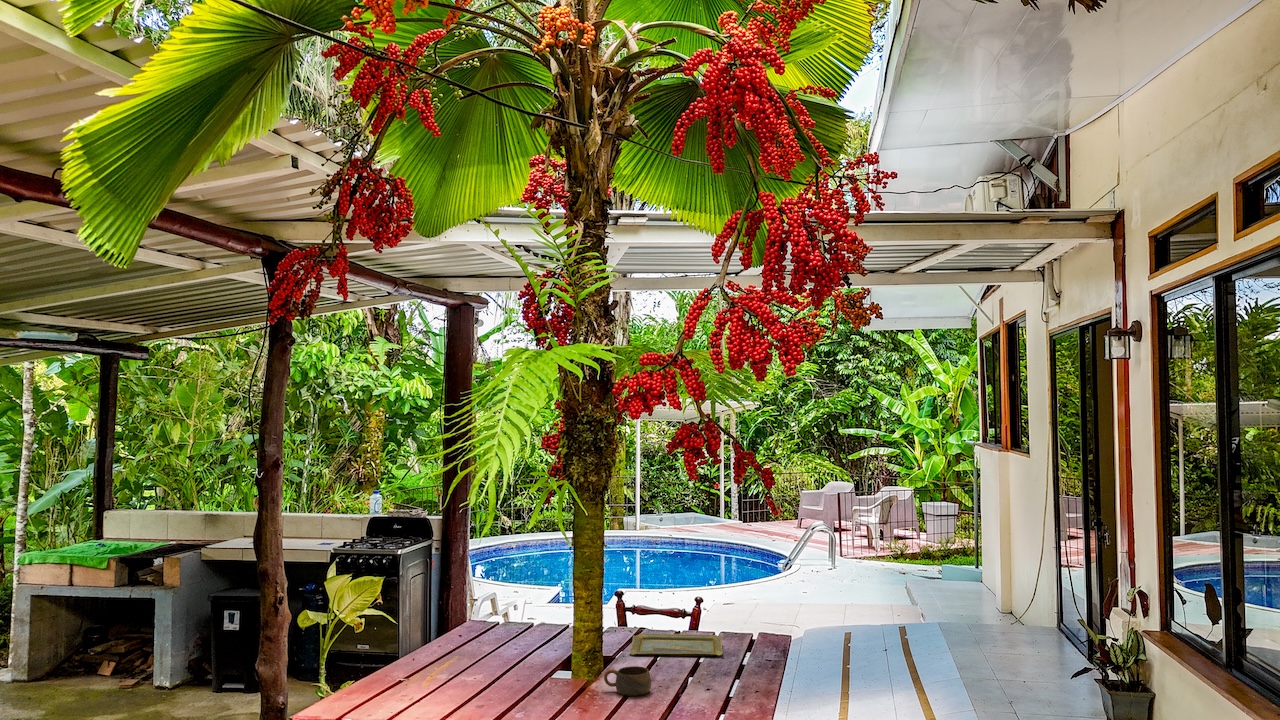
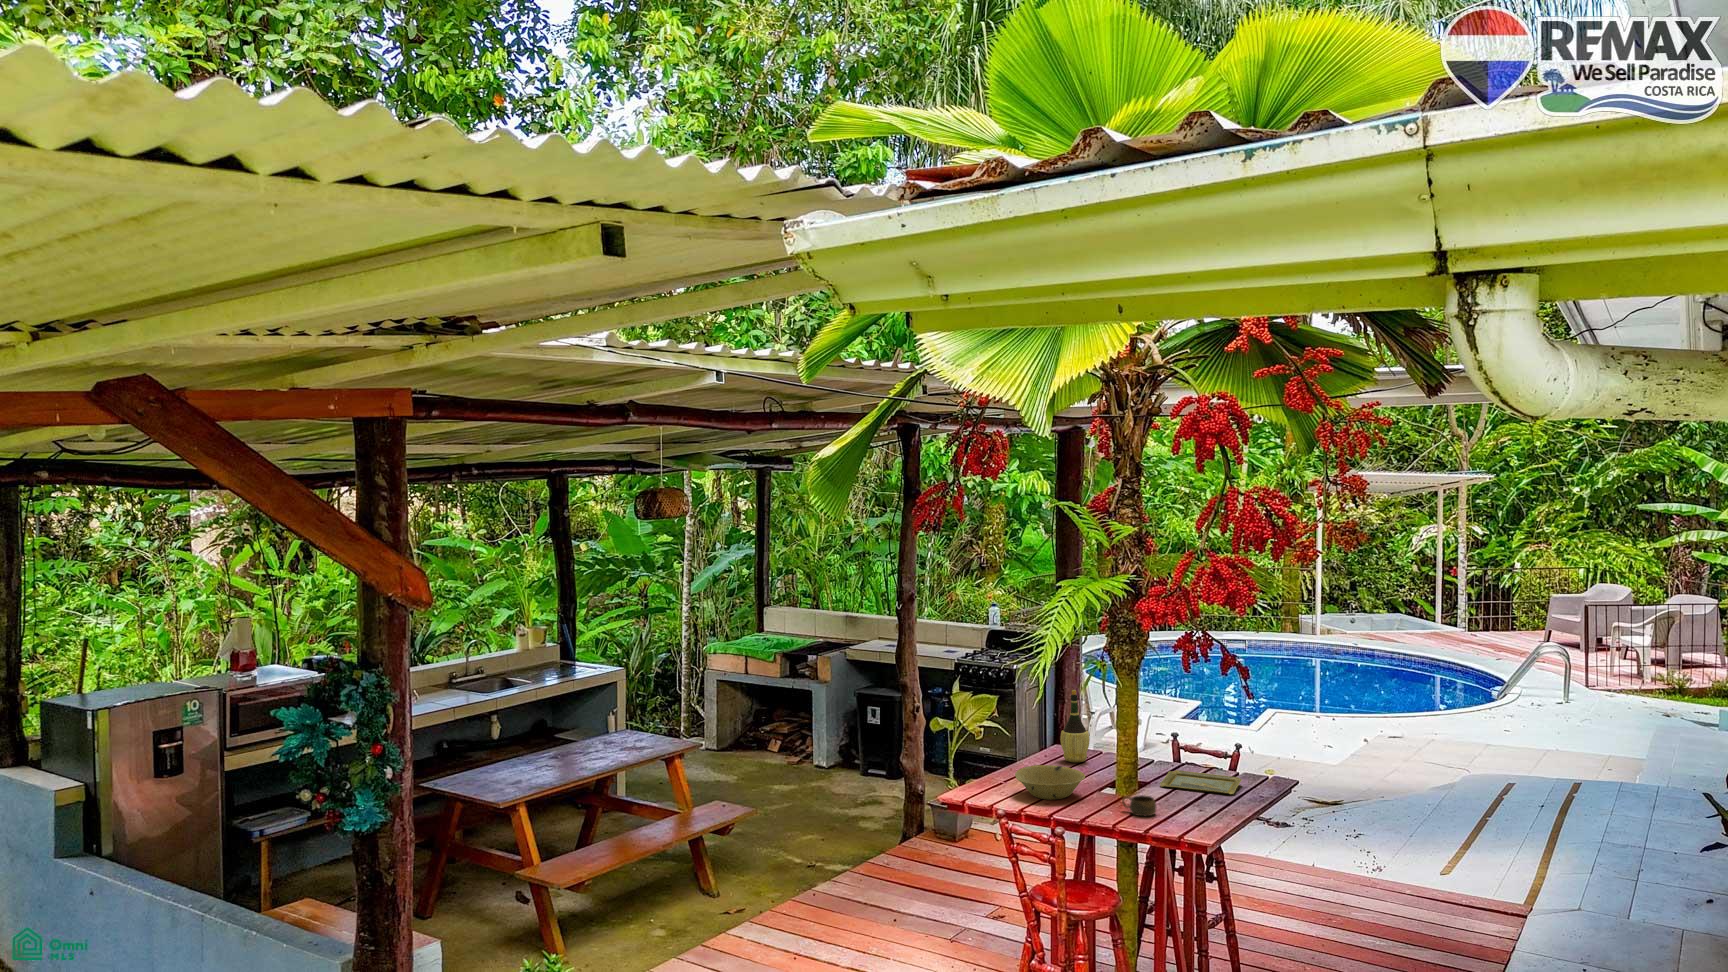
wine bottle: none [492,544,529,637] -> present [1060,690,1090,762]
bowl: none [449,639,546,687] -> present [1015,765,1085,800]

